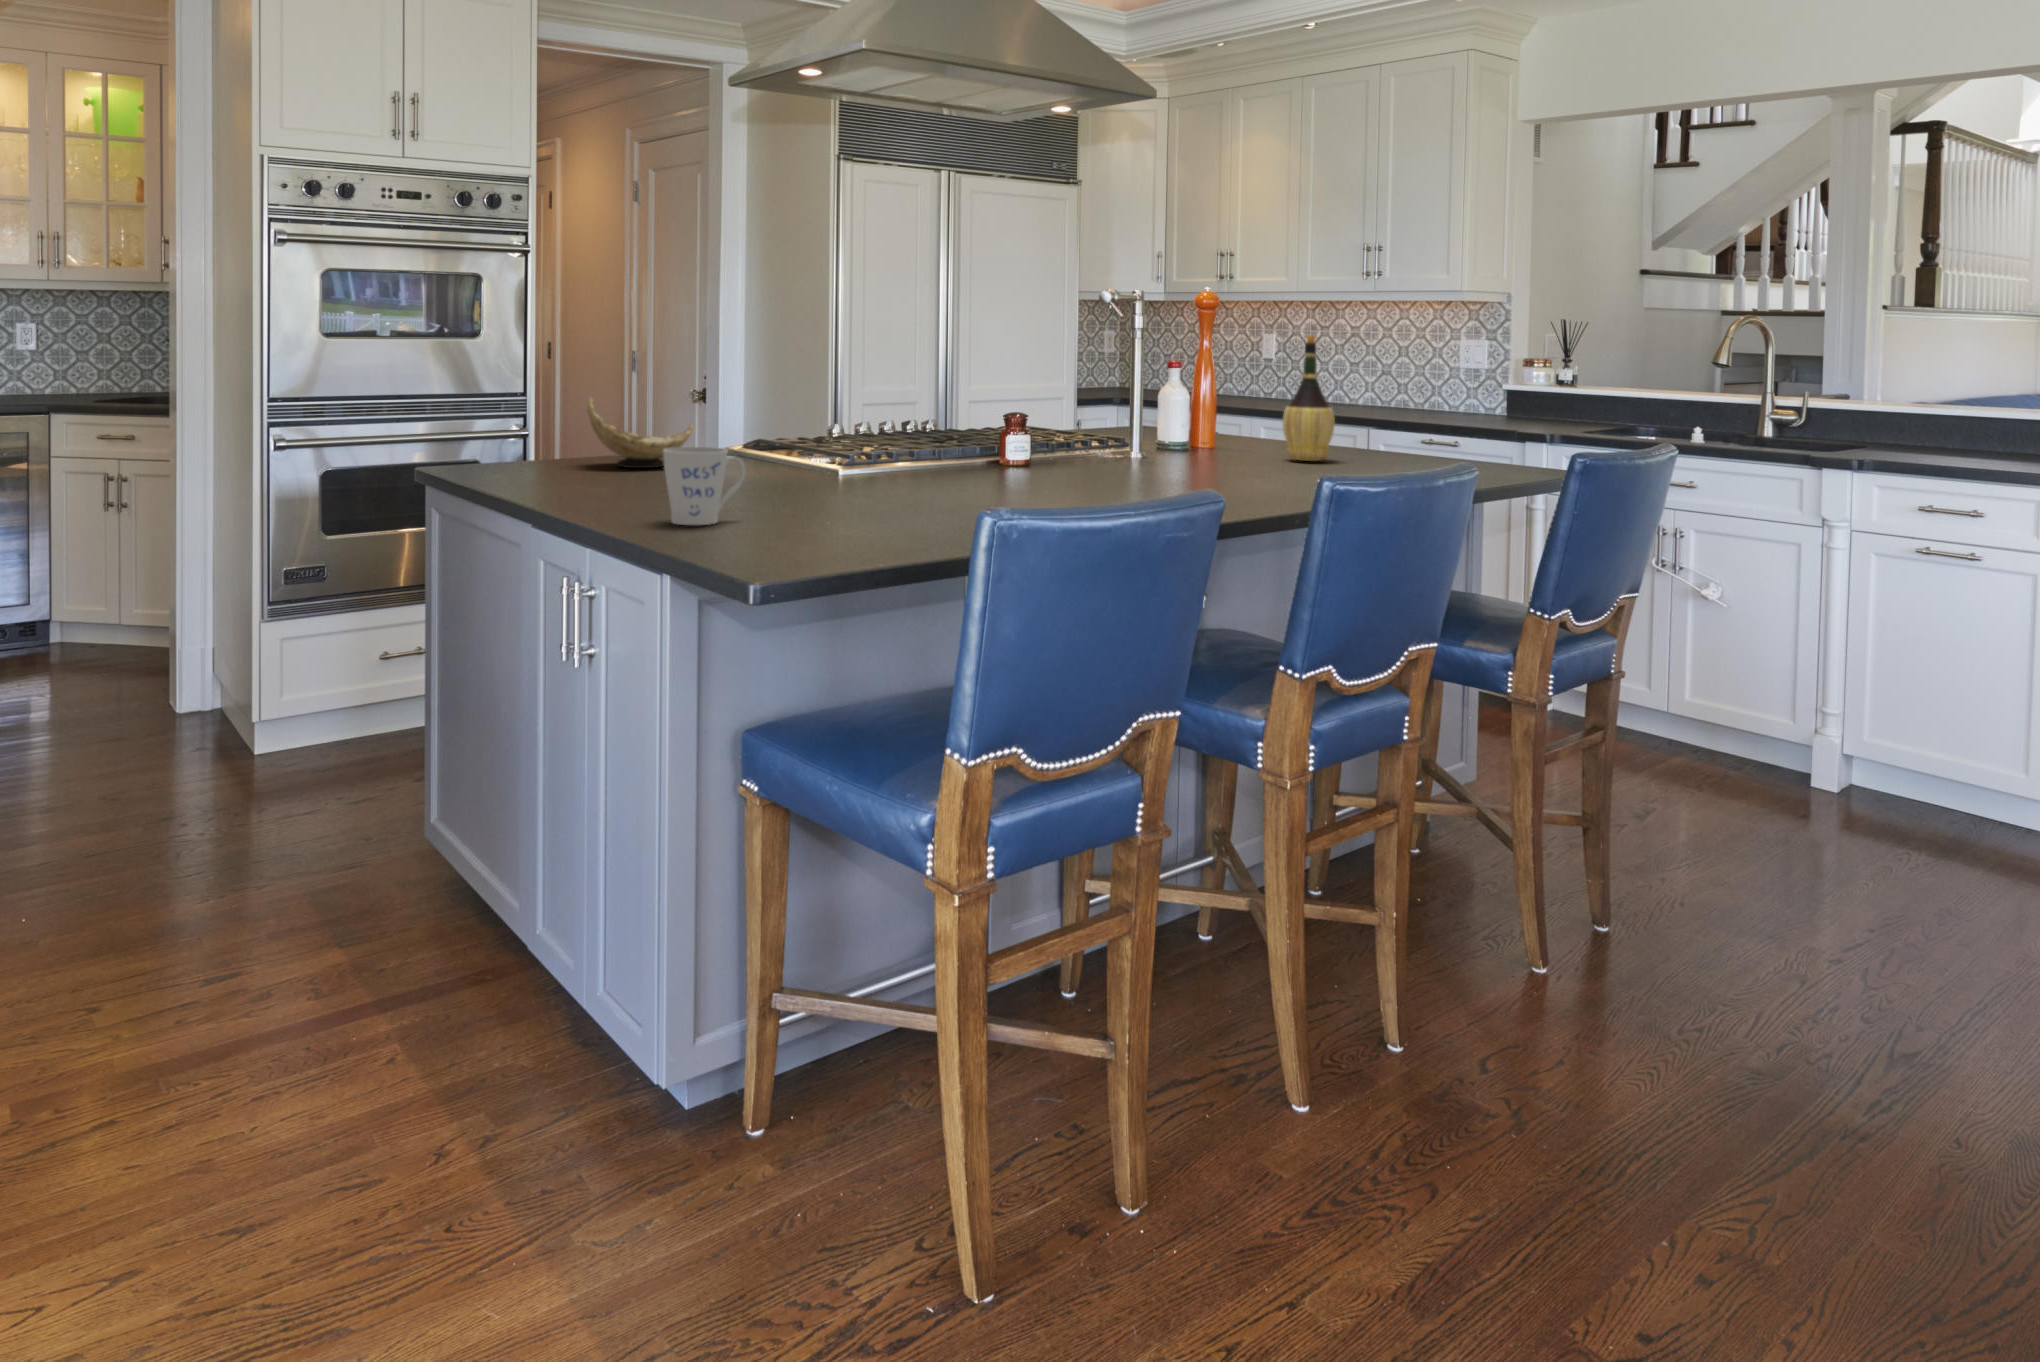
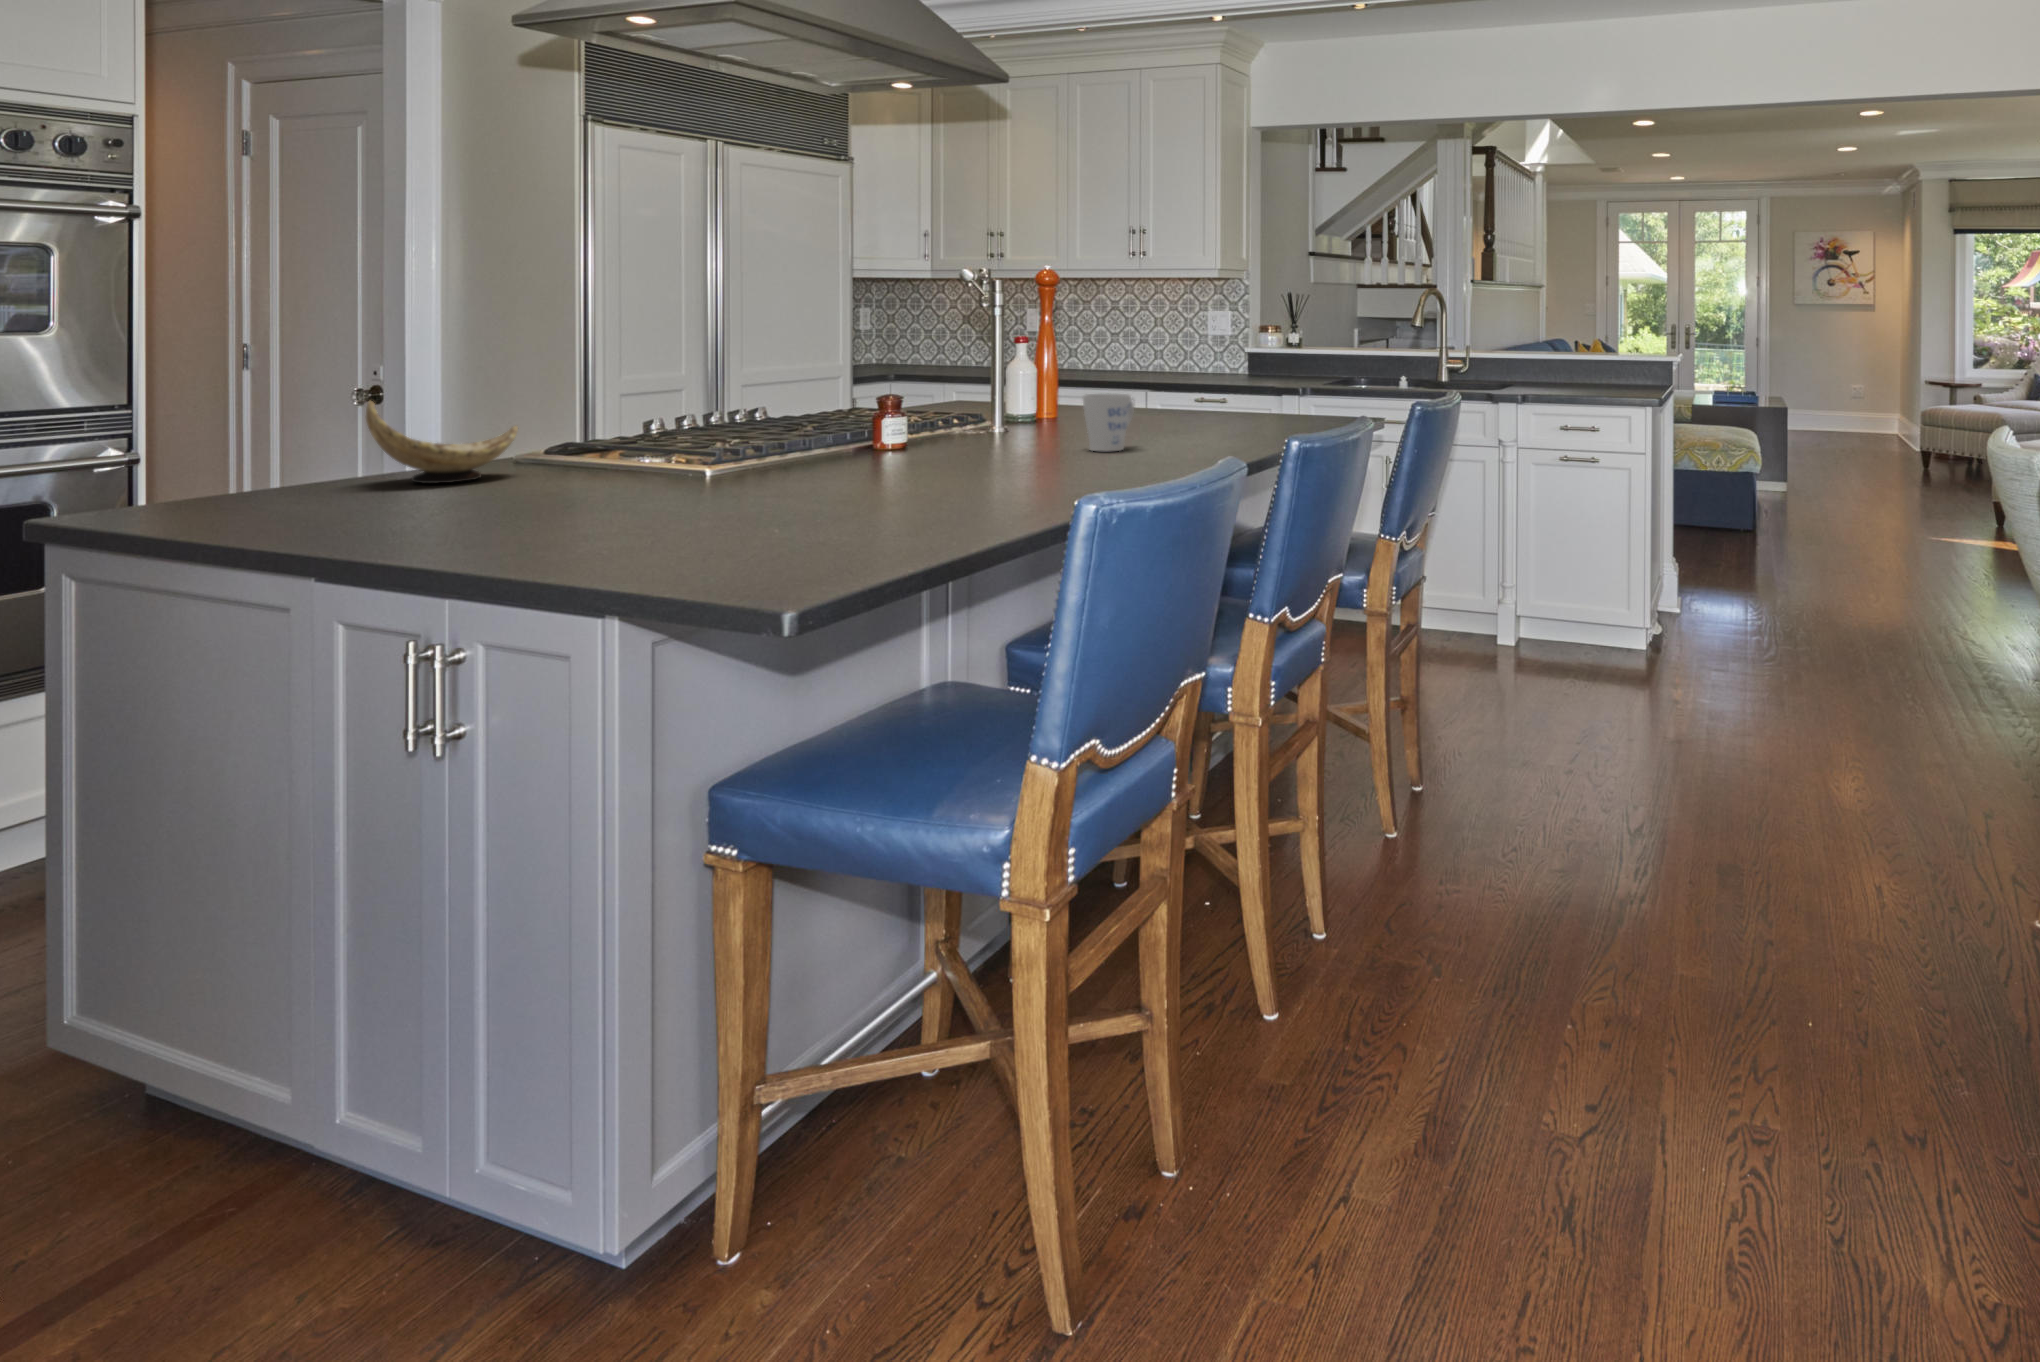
wine bottle: present [1283,335,1335,461] -> none [1138,309,1184,423]
mug: present [663,447,745,525] -> present [1083,394,1134,451]

